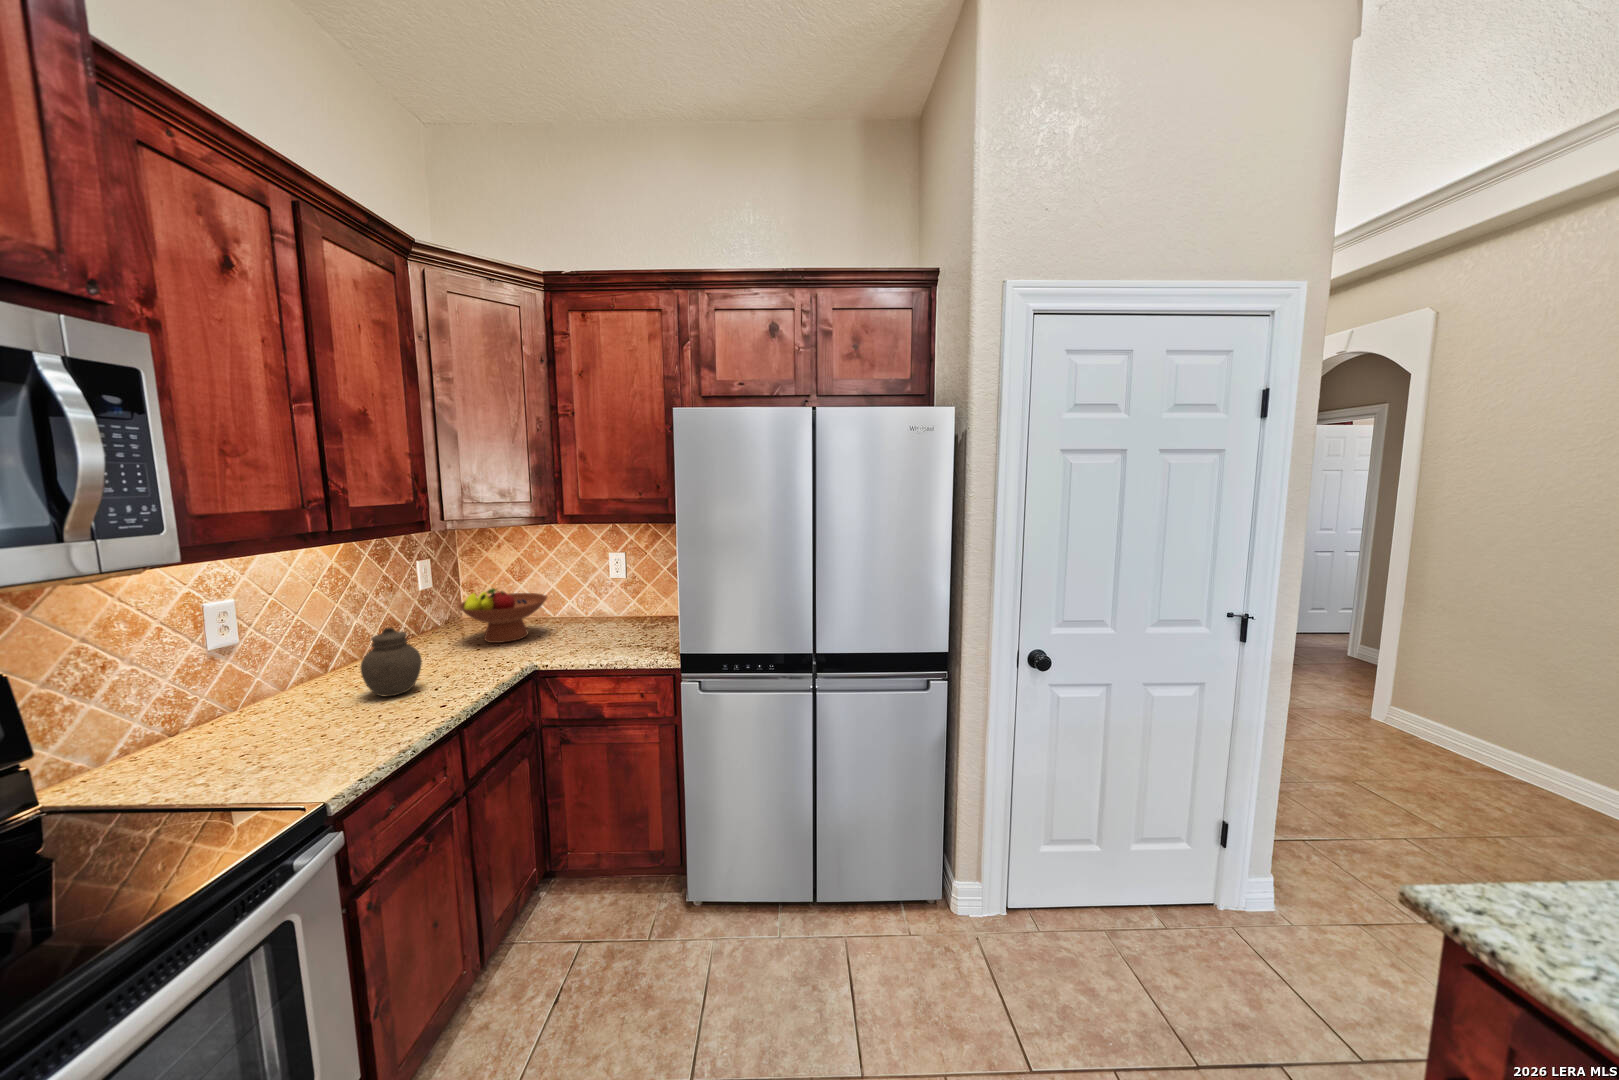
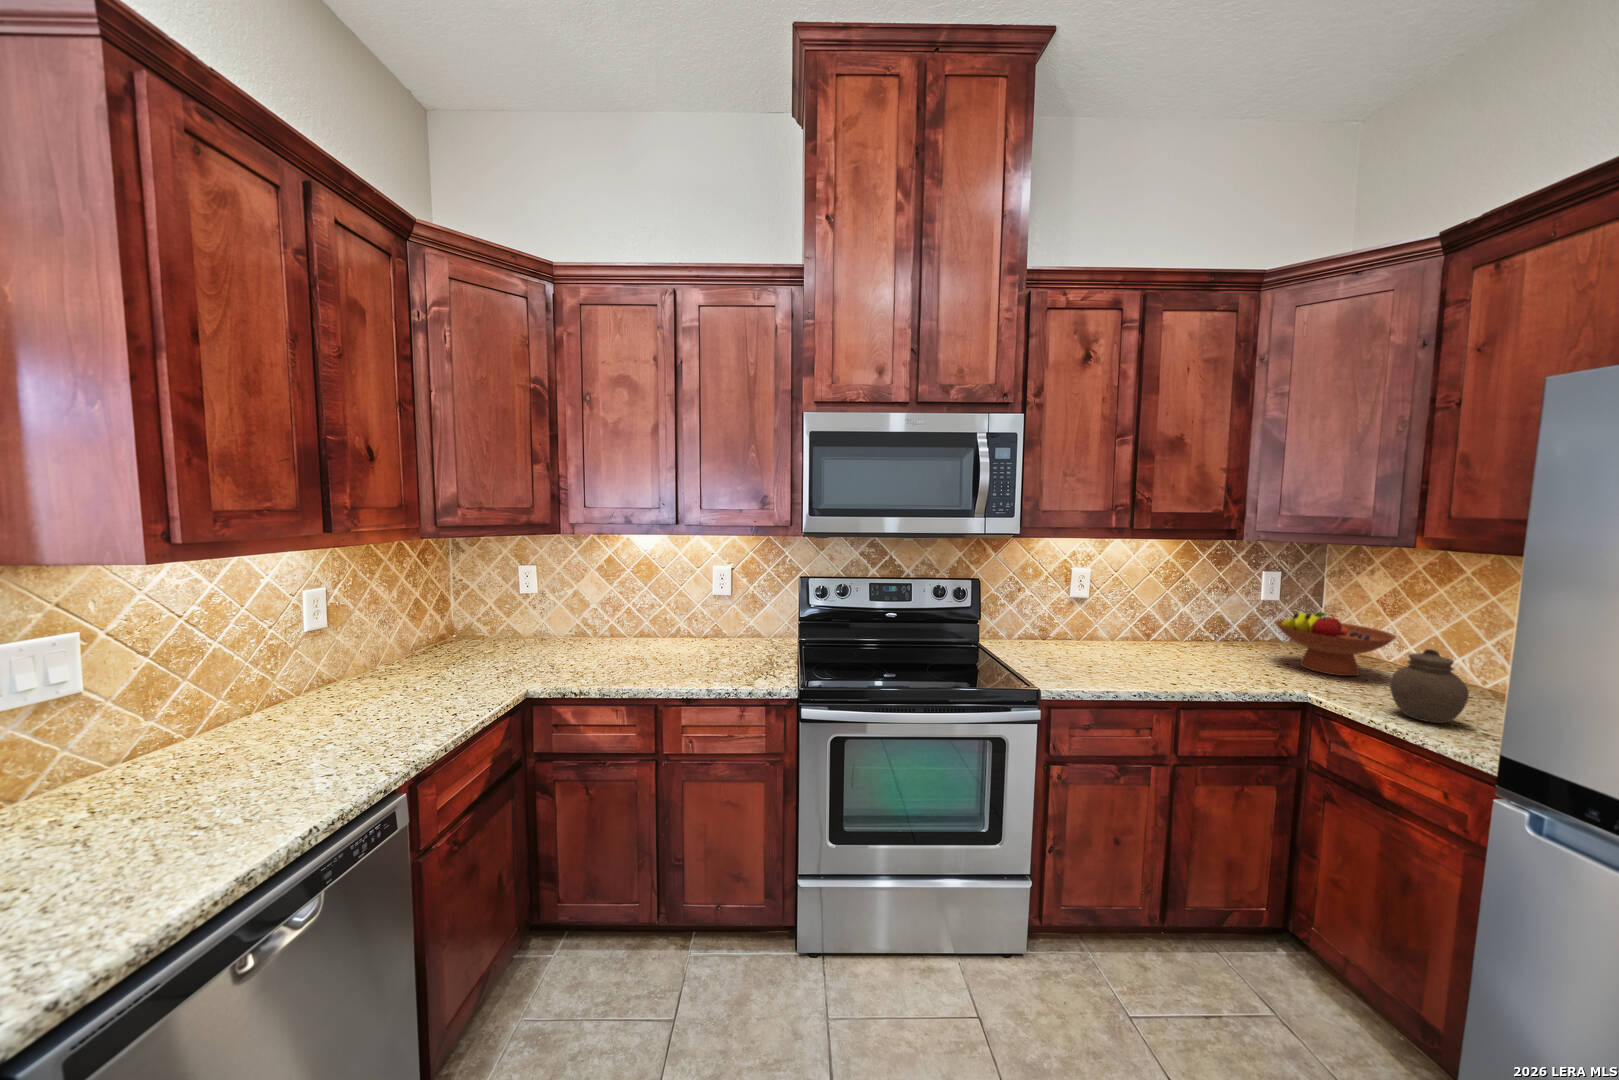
jar: present [361,628,422,697] -> present [1390,649,1469,723]

